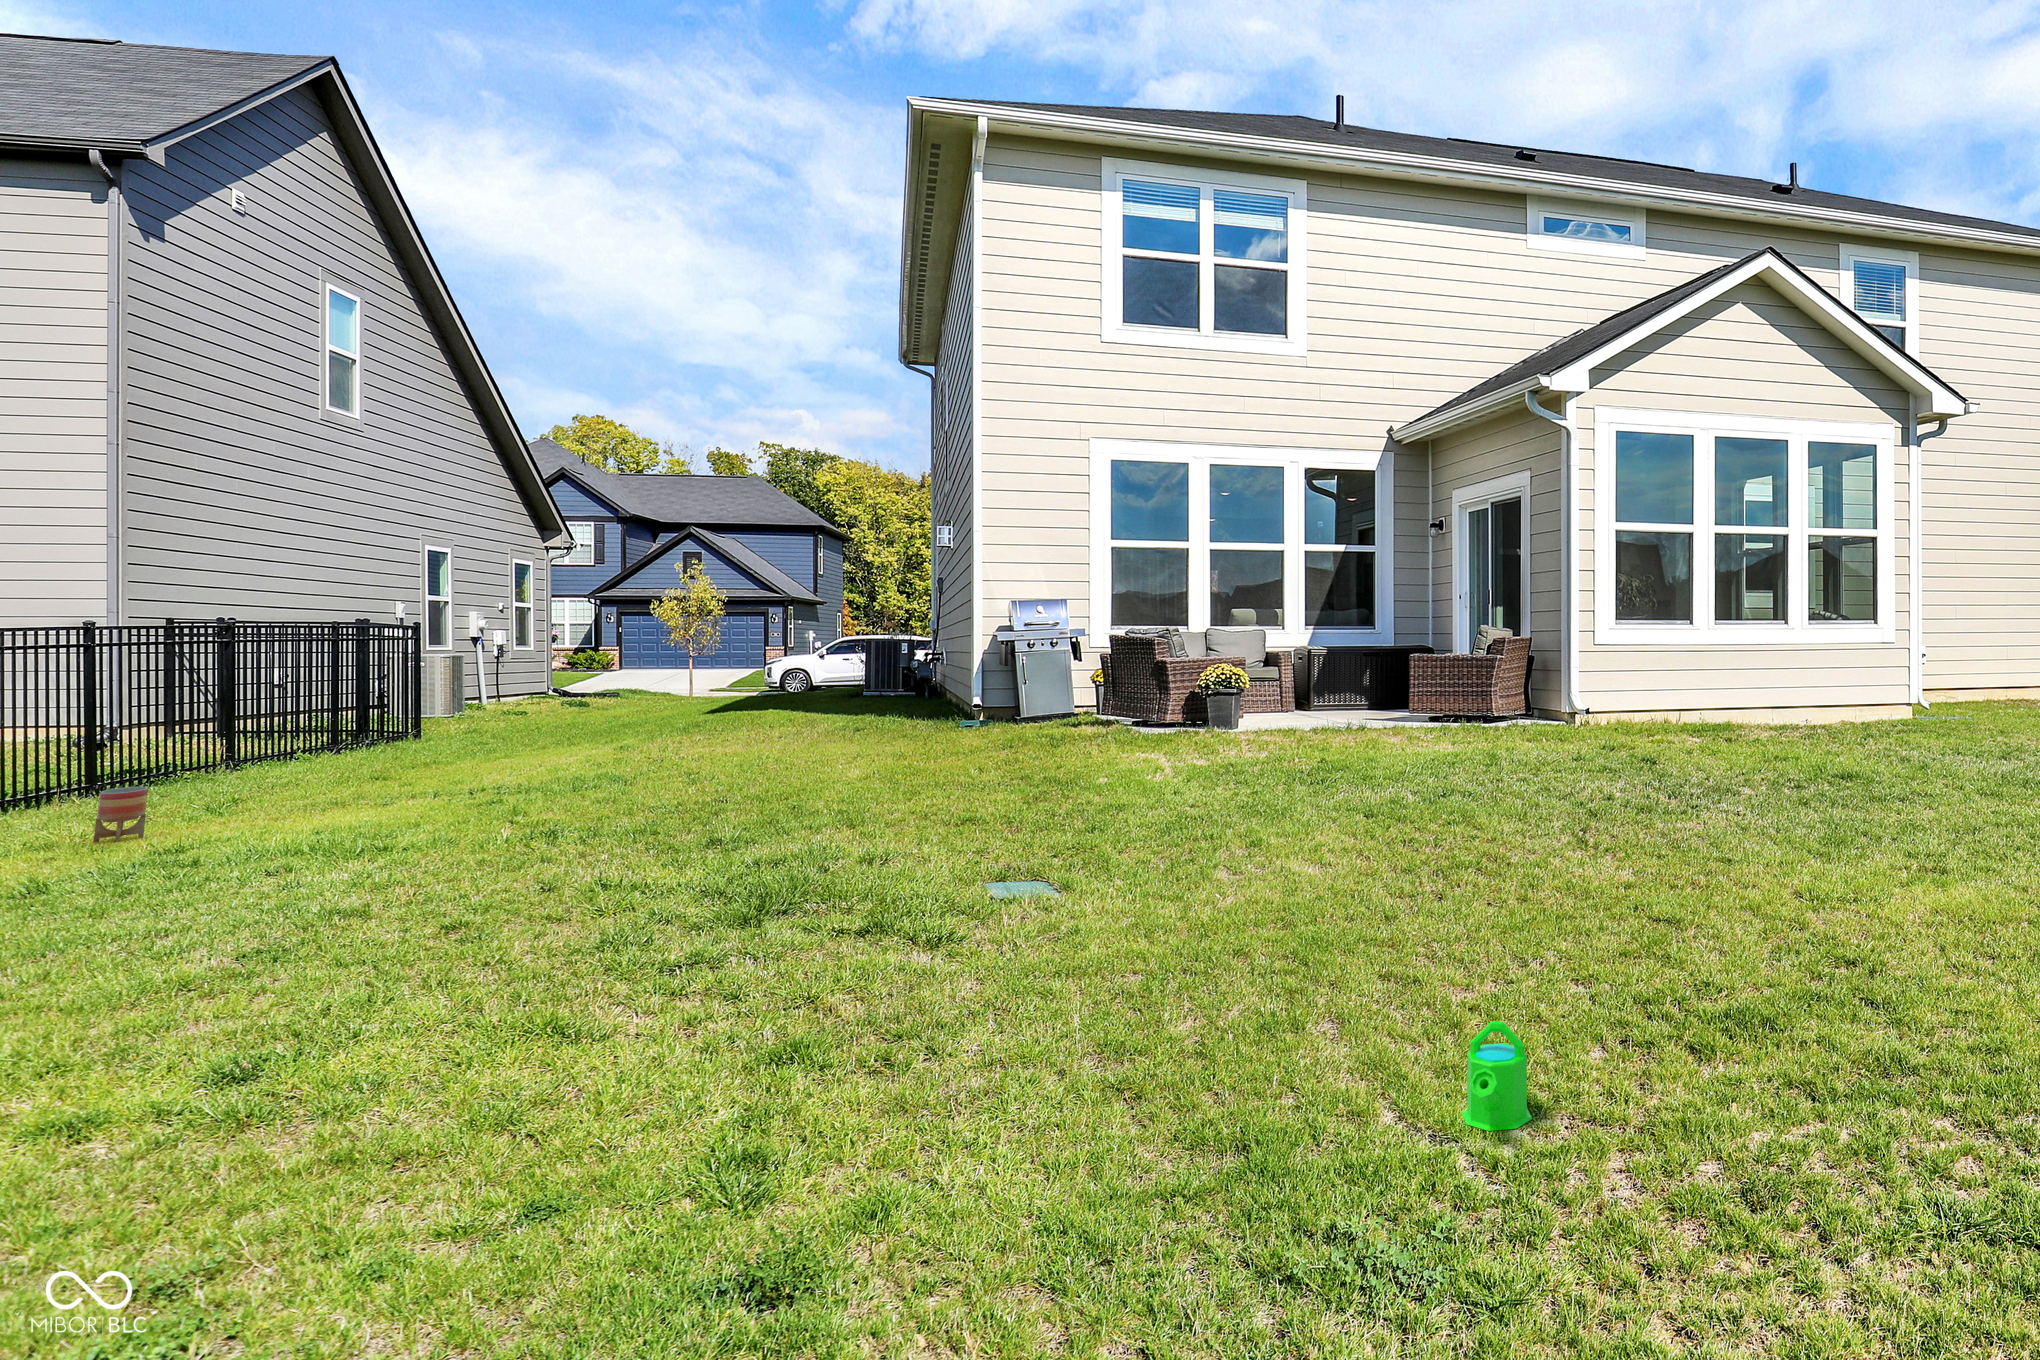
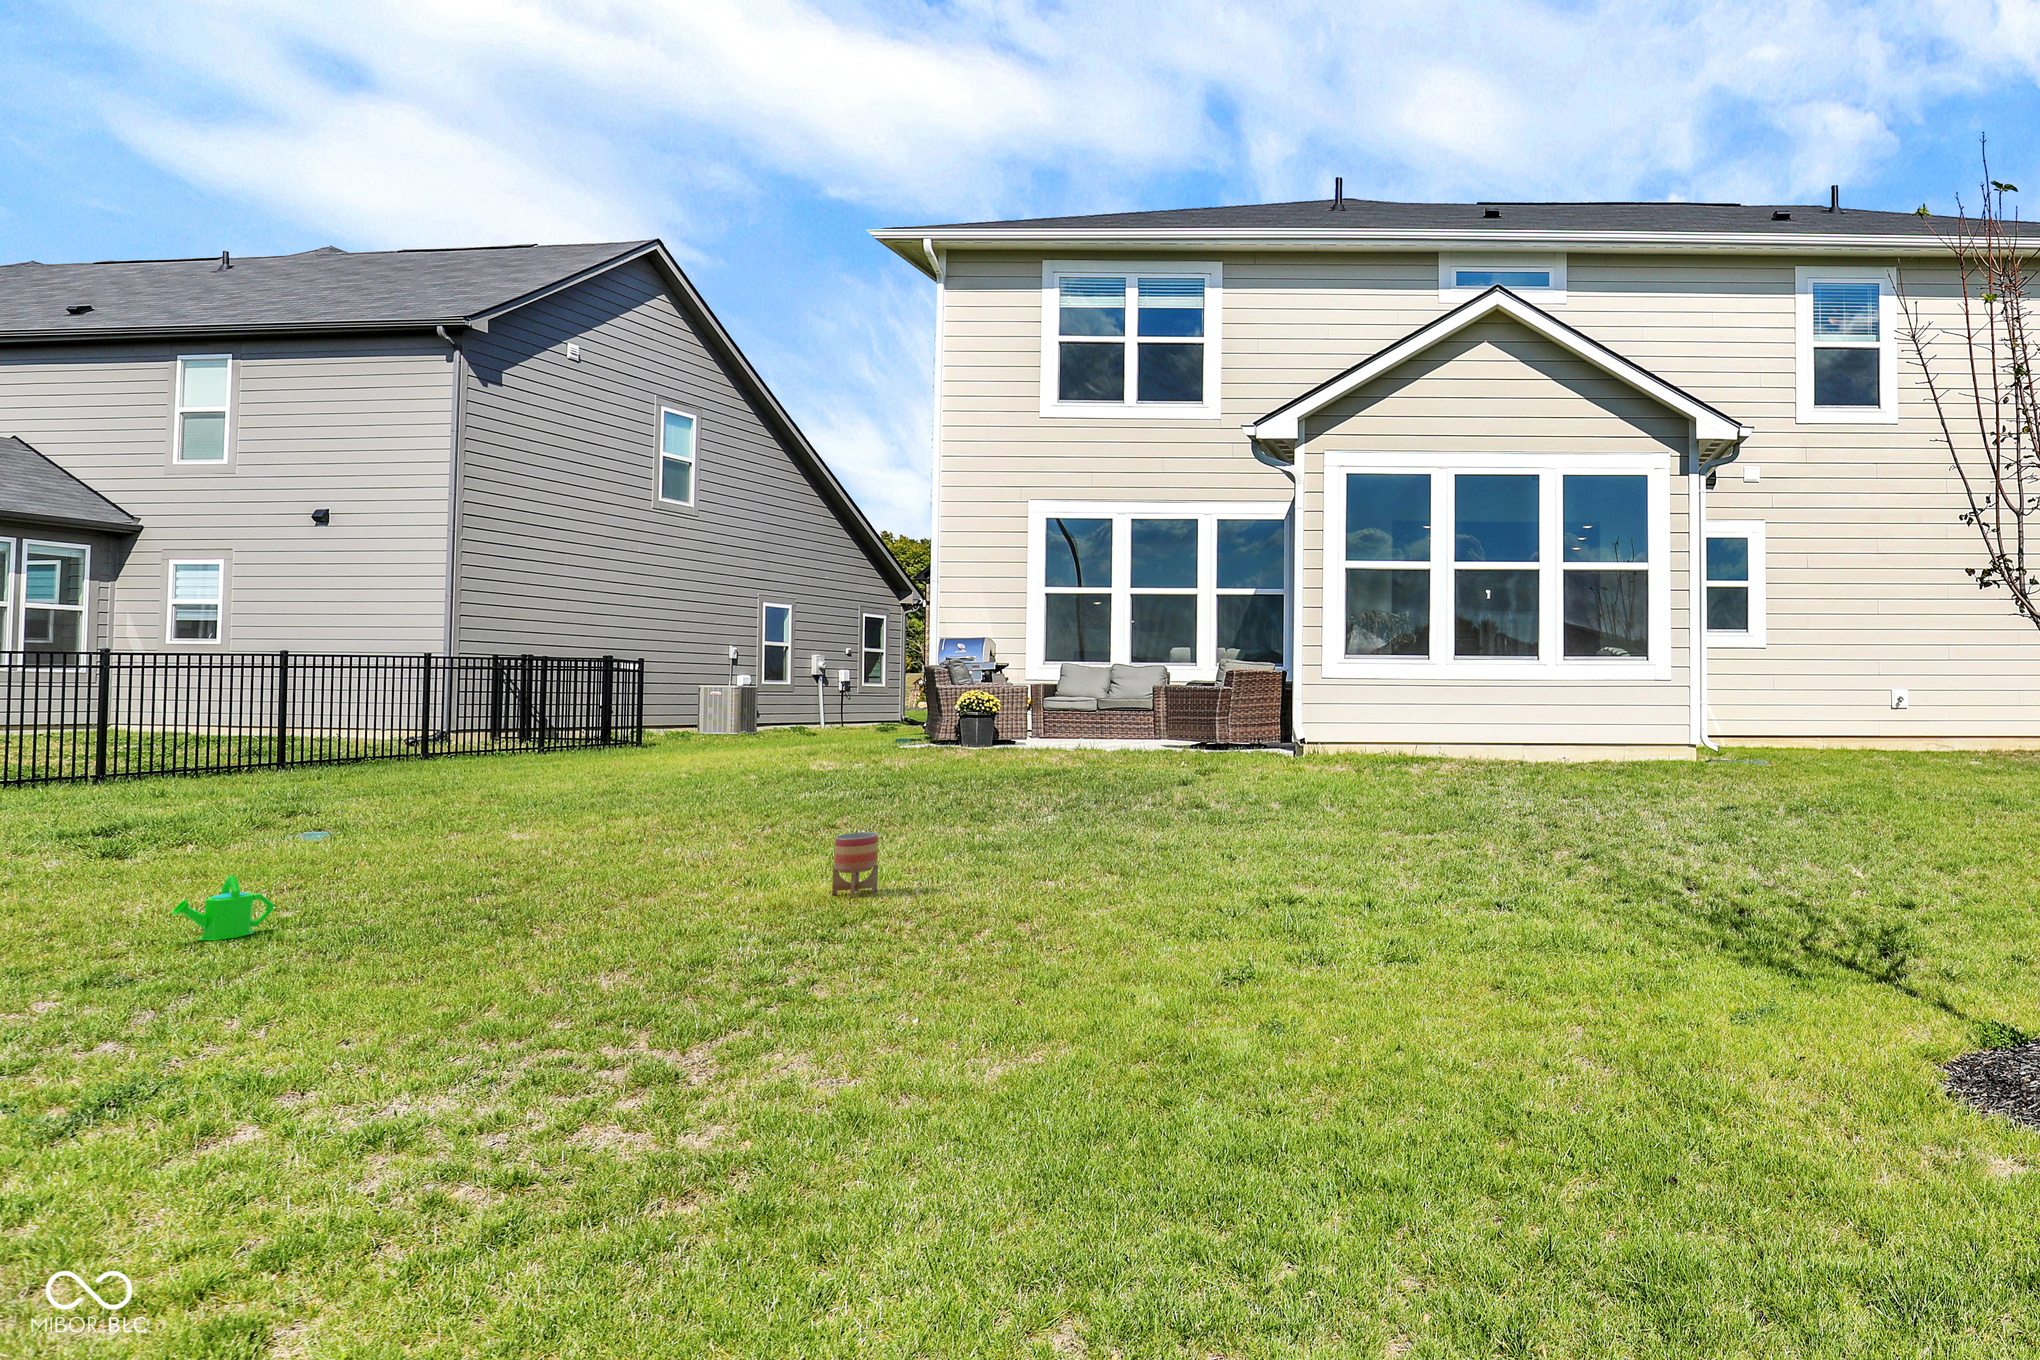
planter: present [93,787,148,842] -> present [832,832,878,897]

